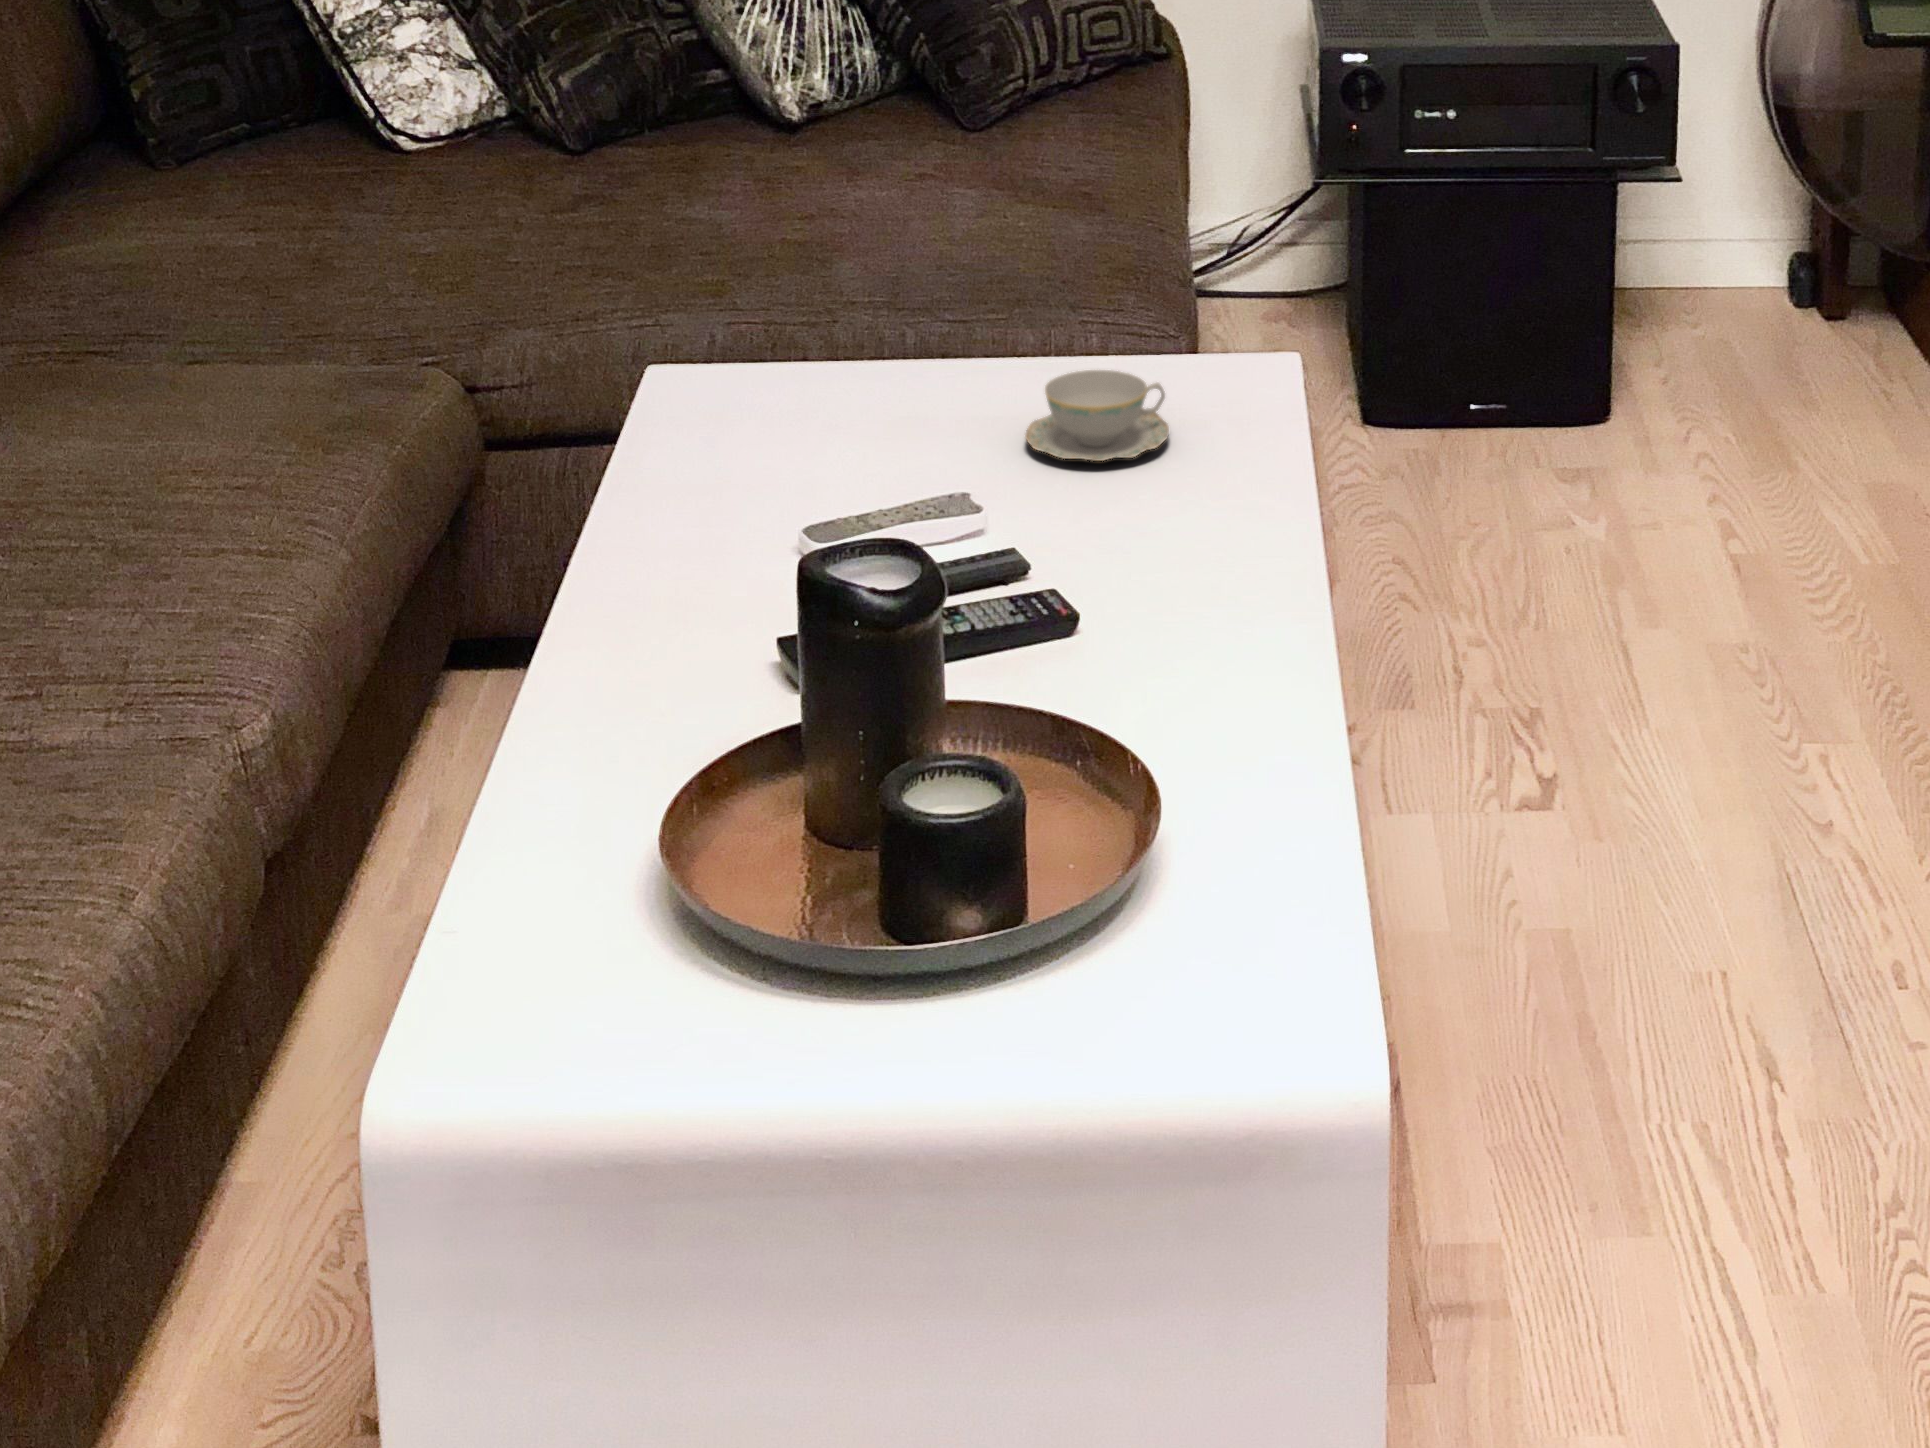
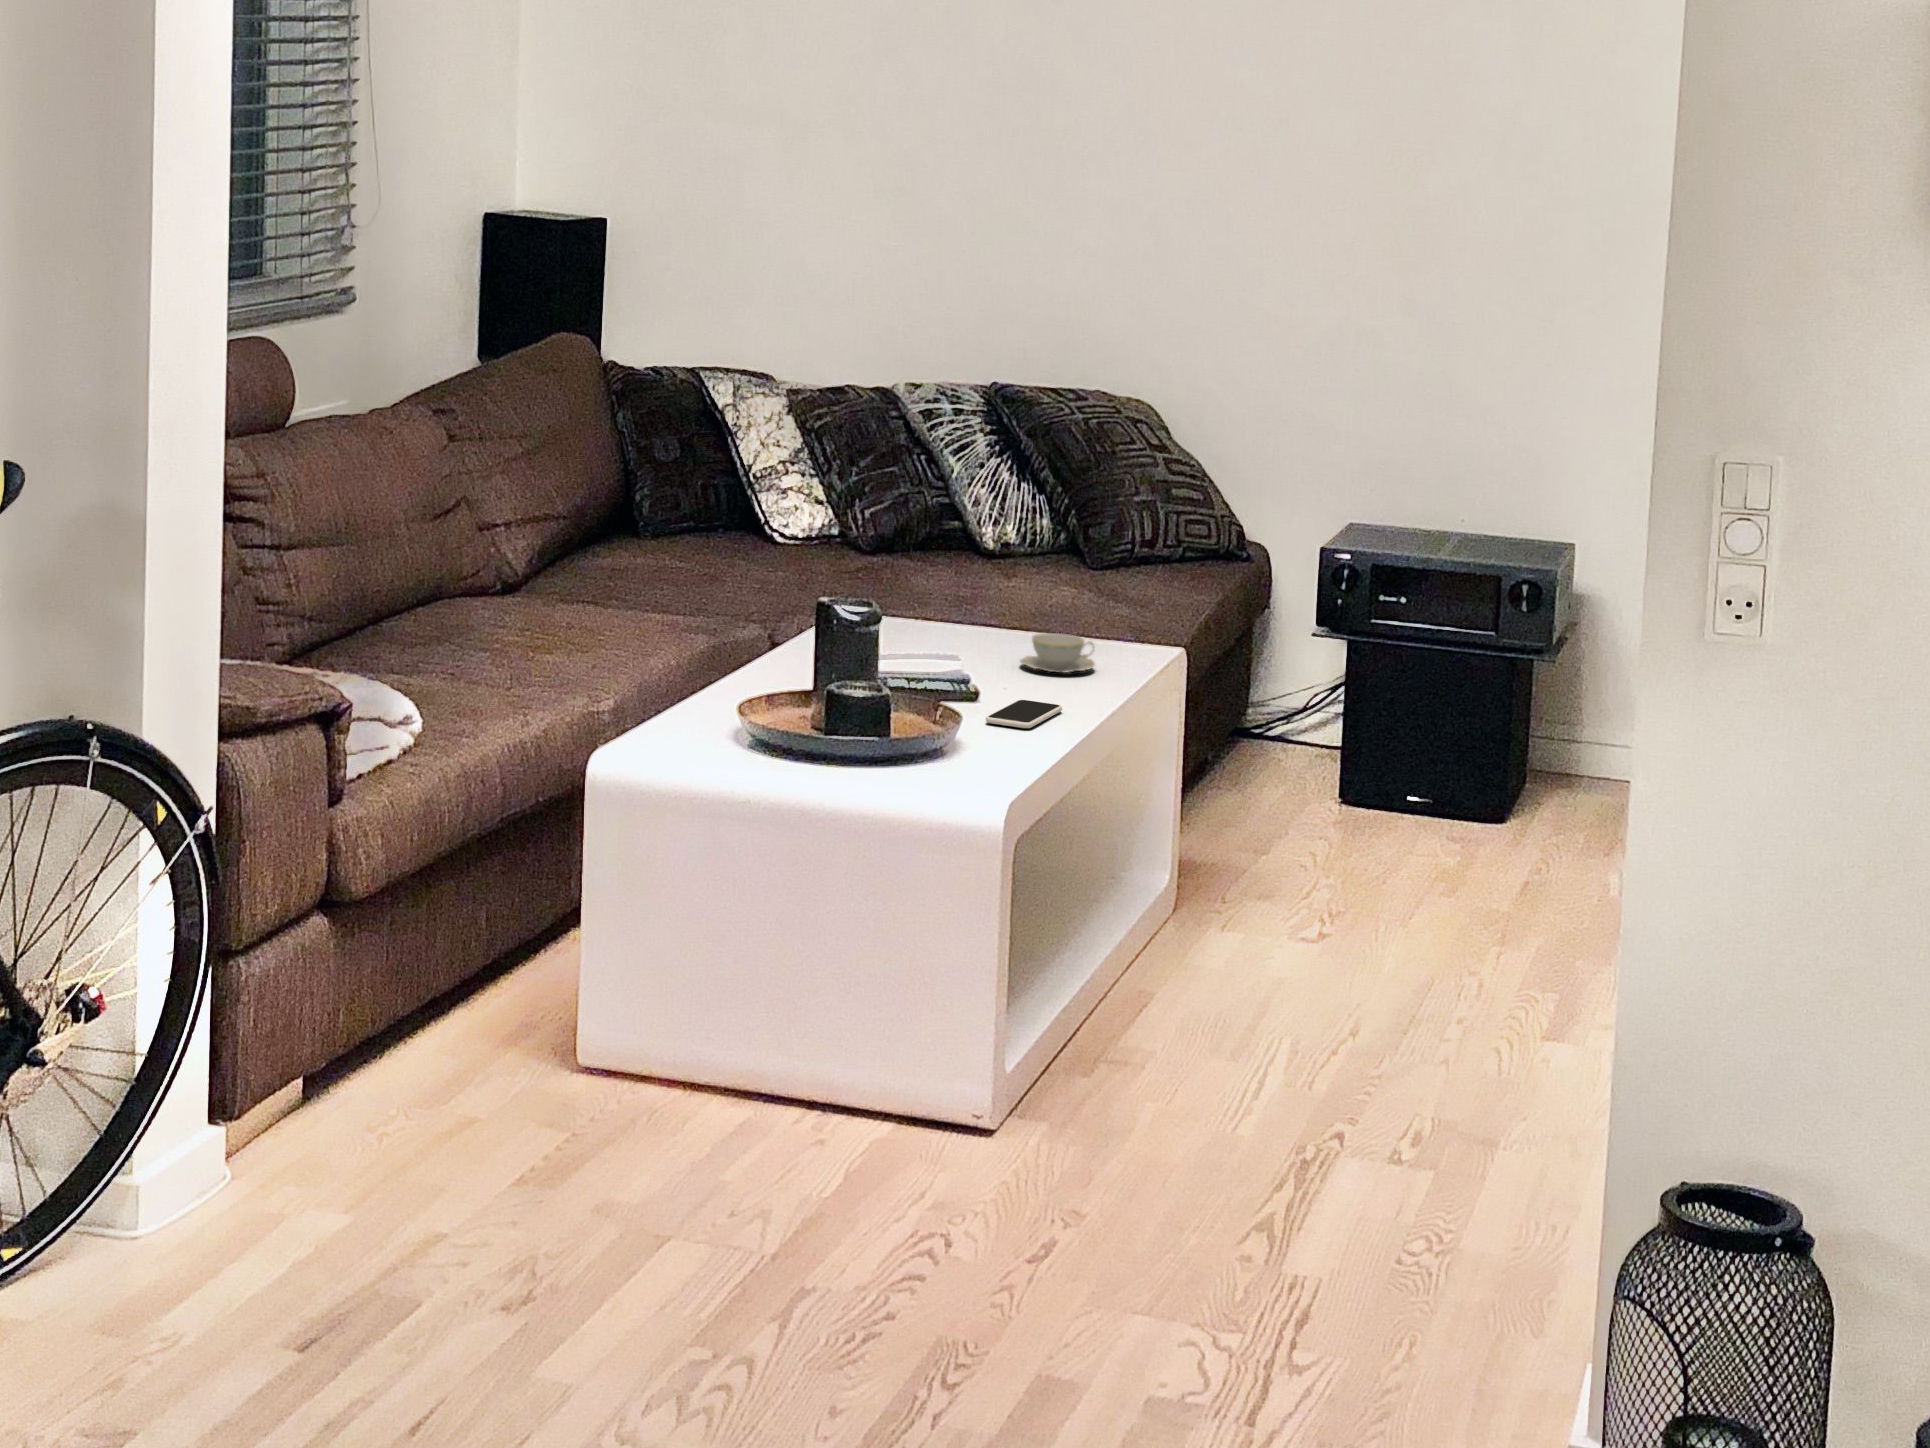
smartphone: none [1074,575,1196,671] -> present [986,700,1062,728]

